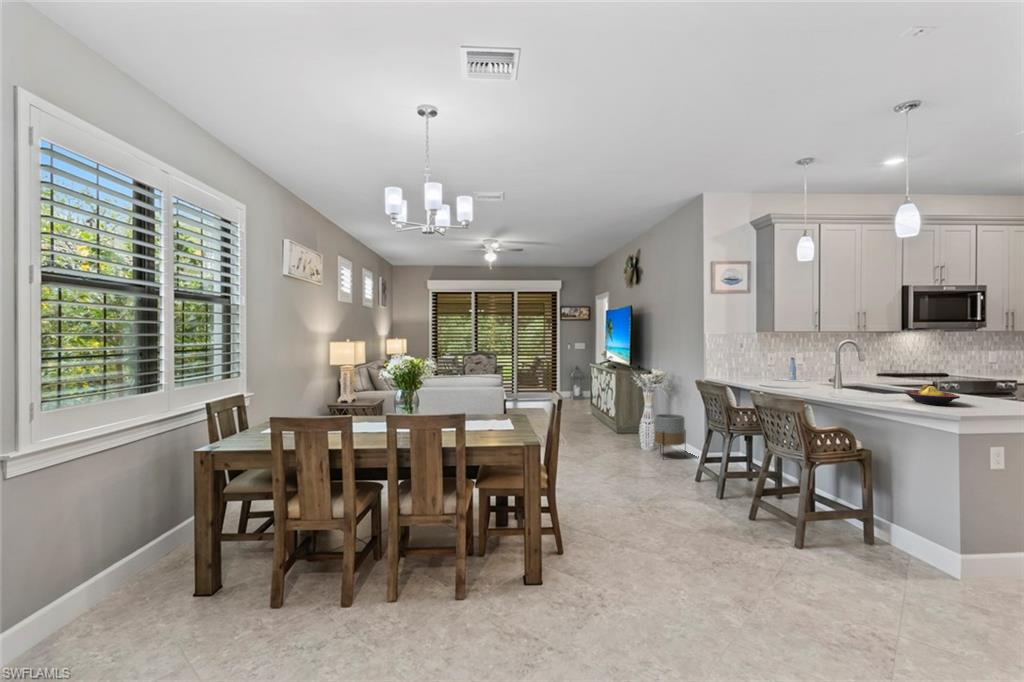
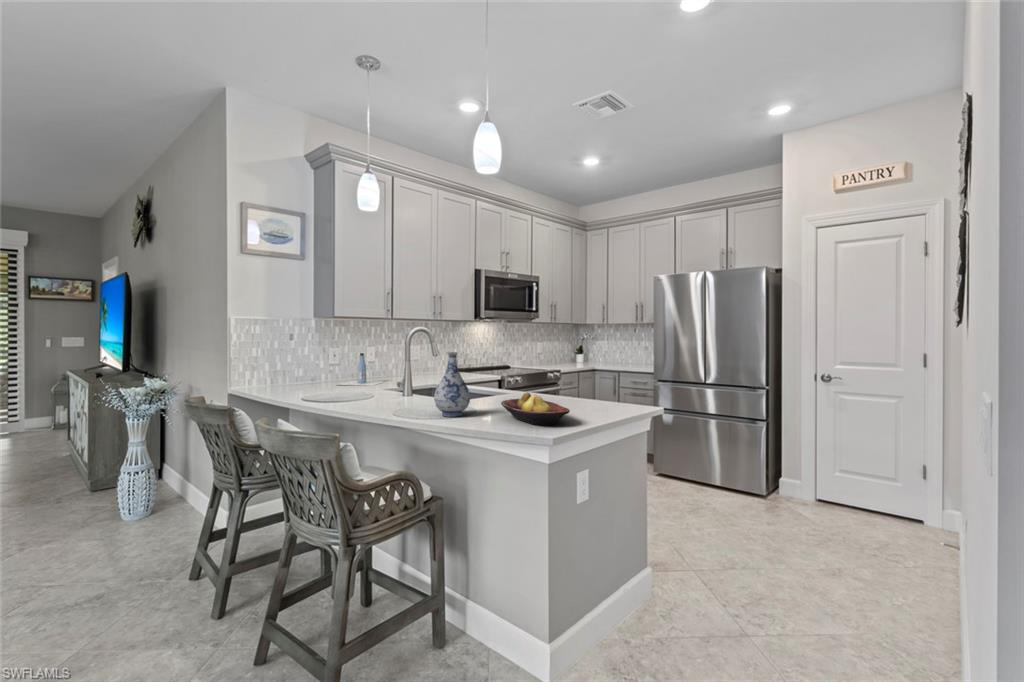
vase: none [851,356,879,398] -> present [434,352,470,417]
planter: present [655,414,686,452] -> none [138,452,201,538]

